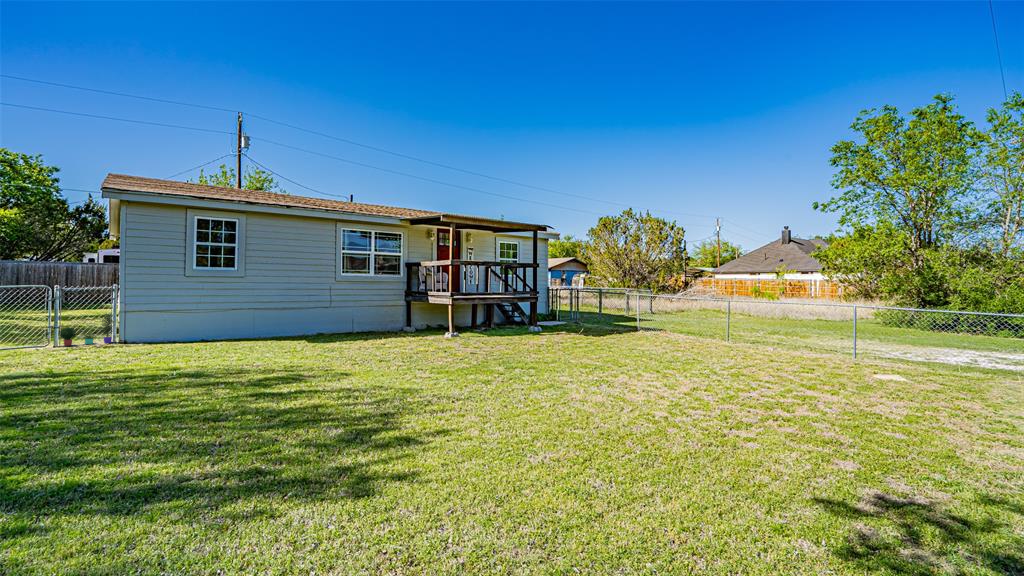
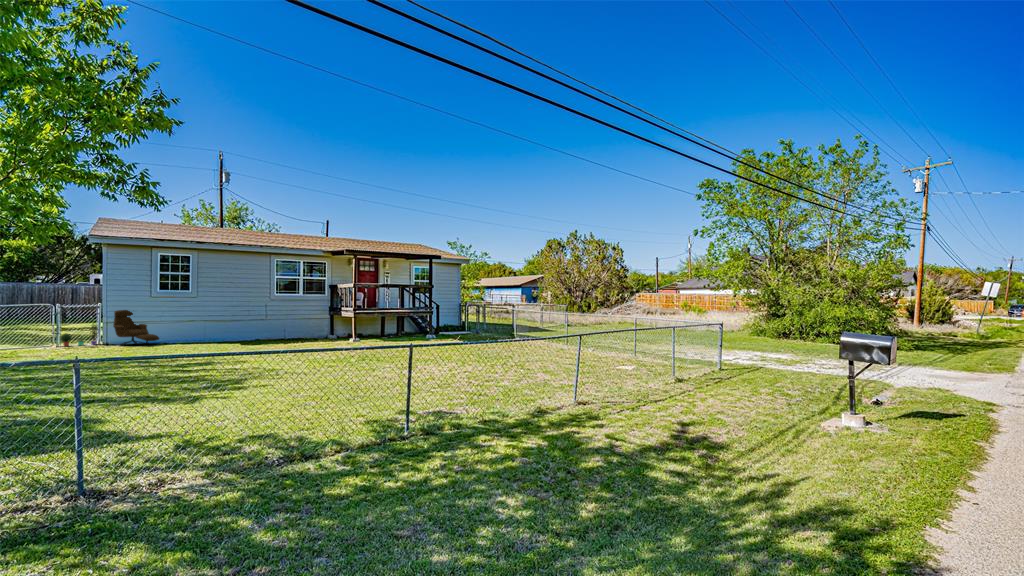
lounge chair: none [135,294,201,346] -> present [113,310,159,345]

